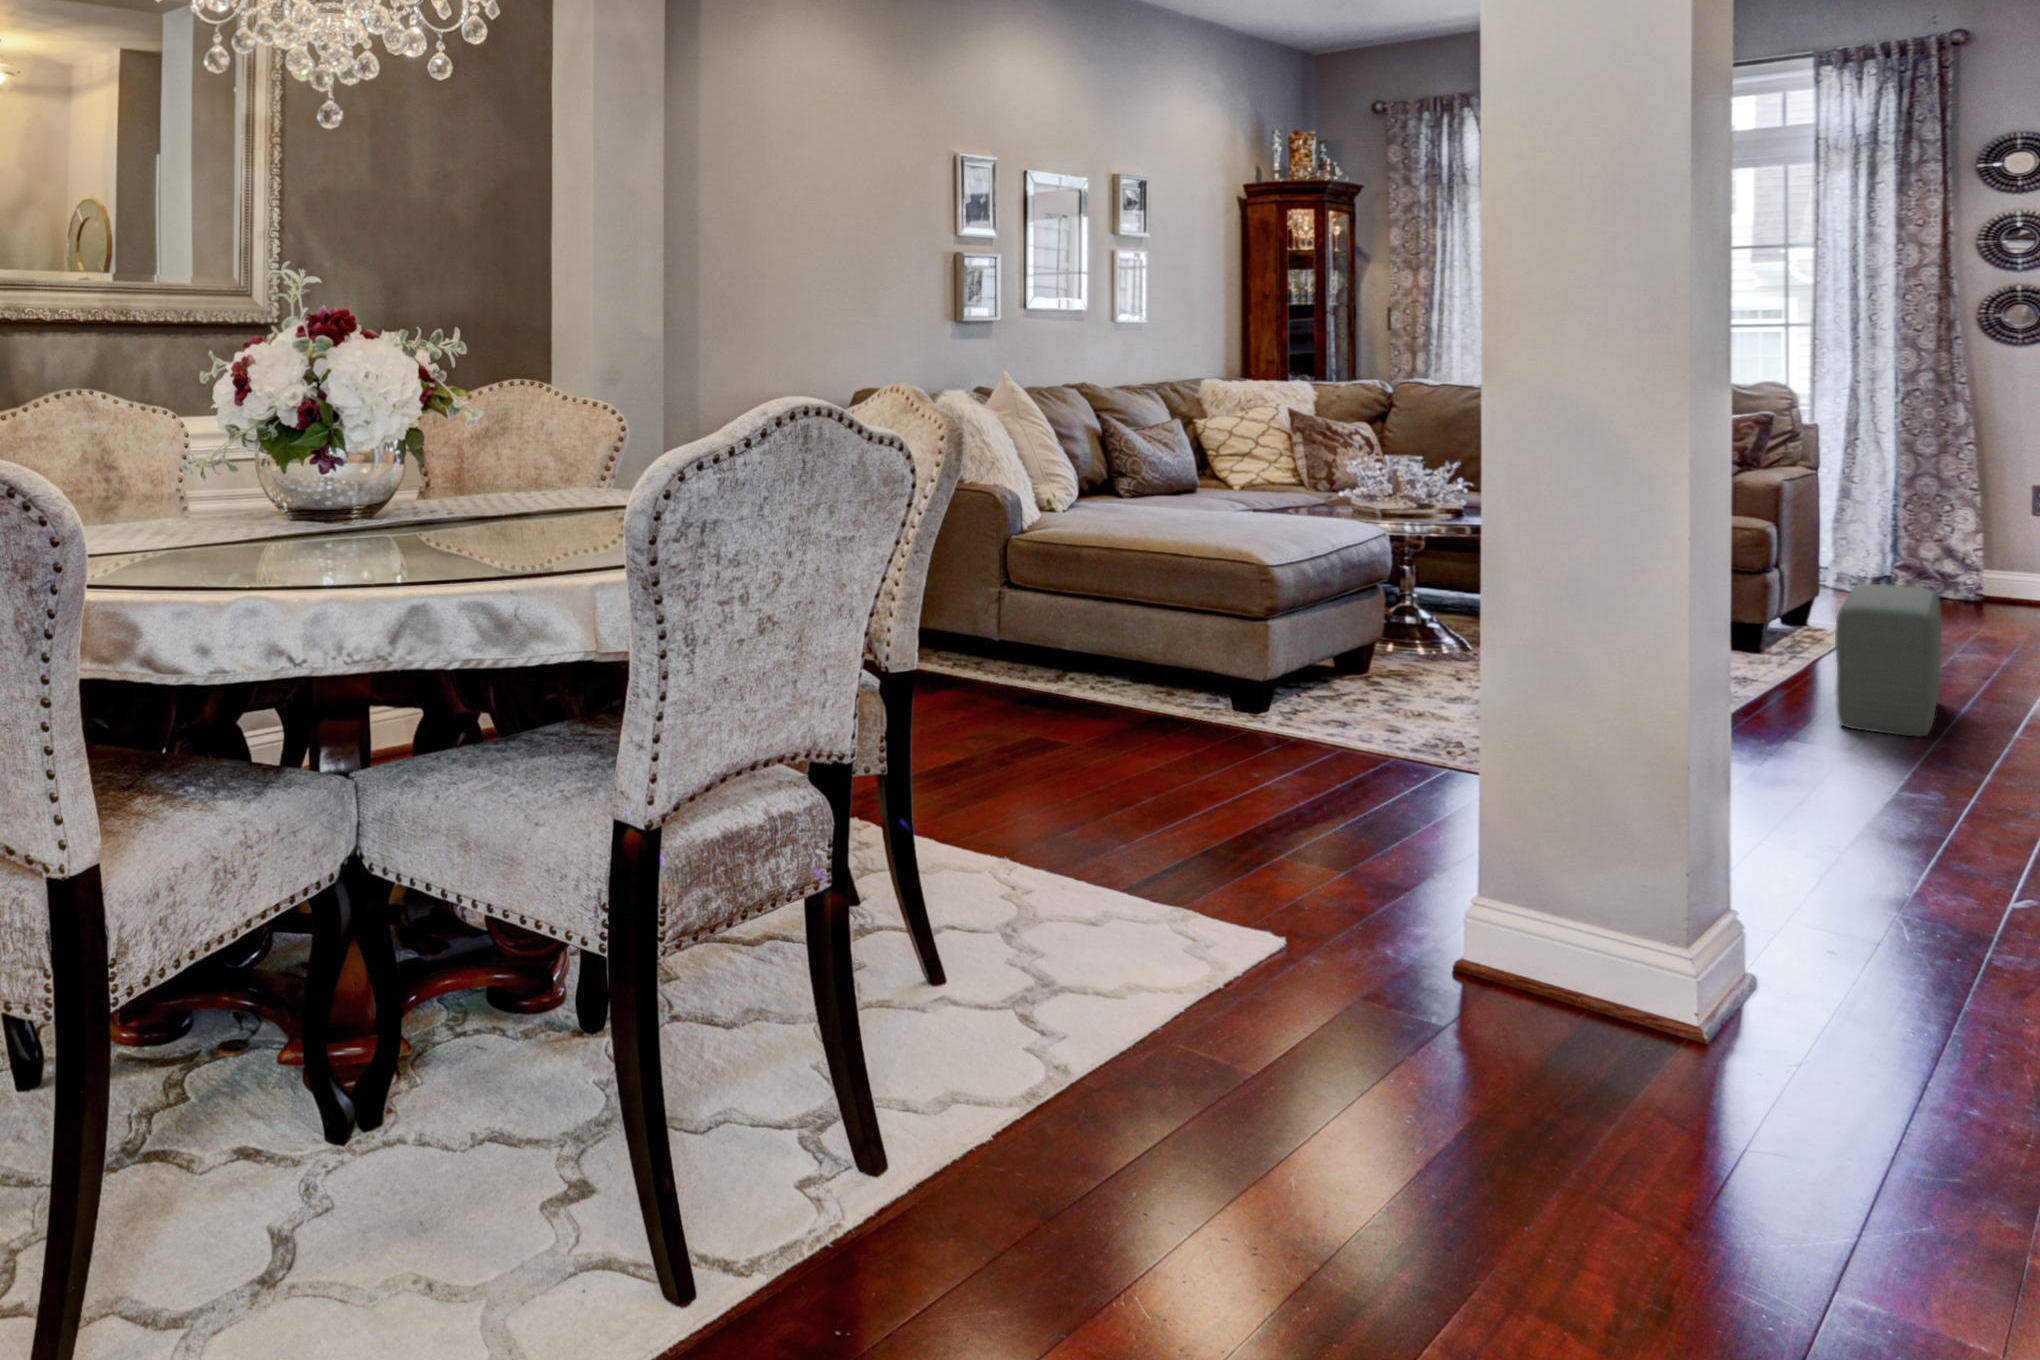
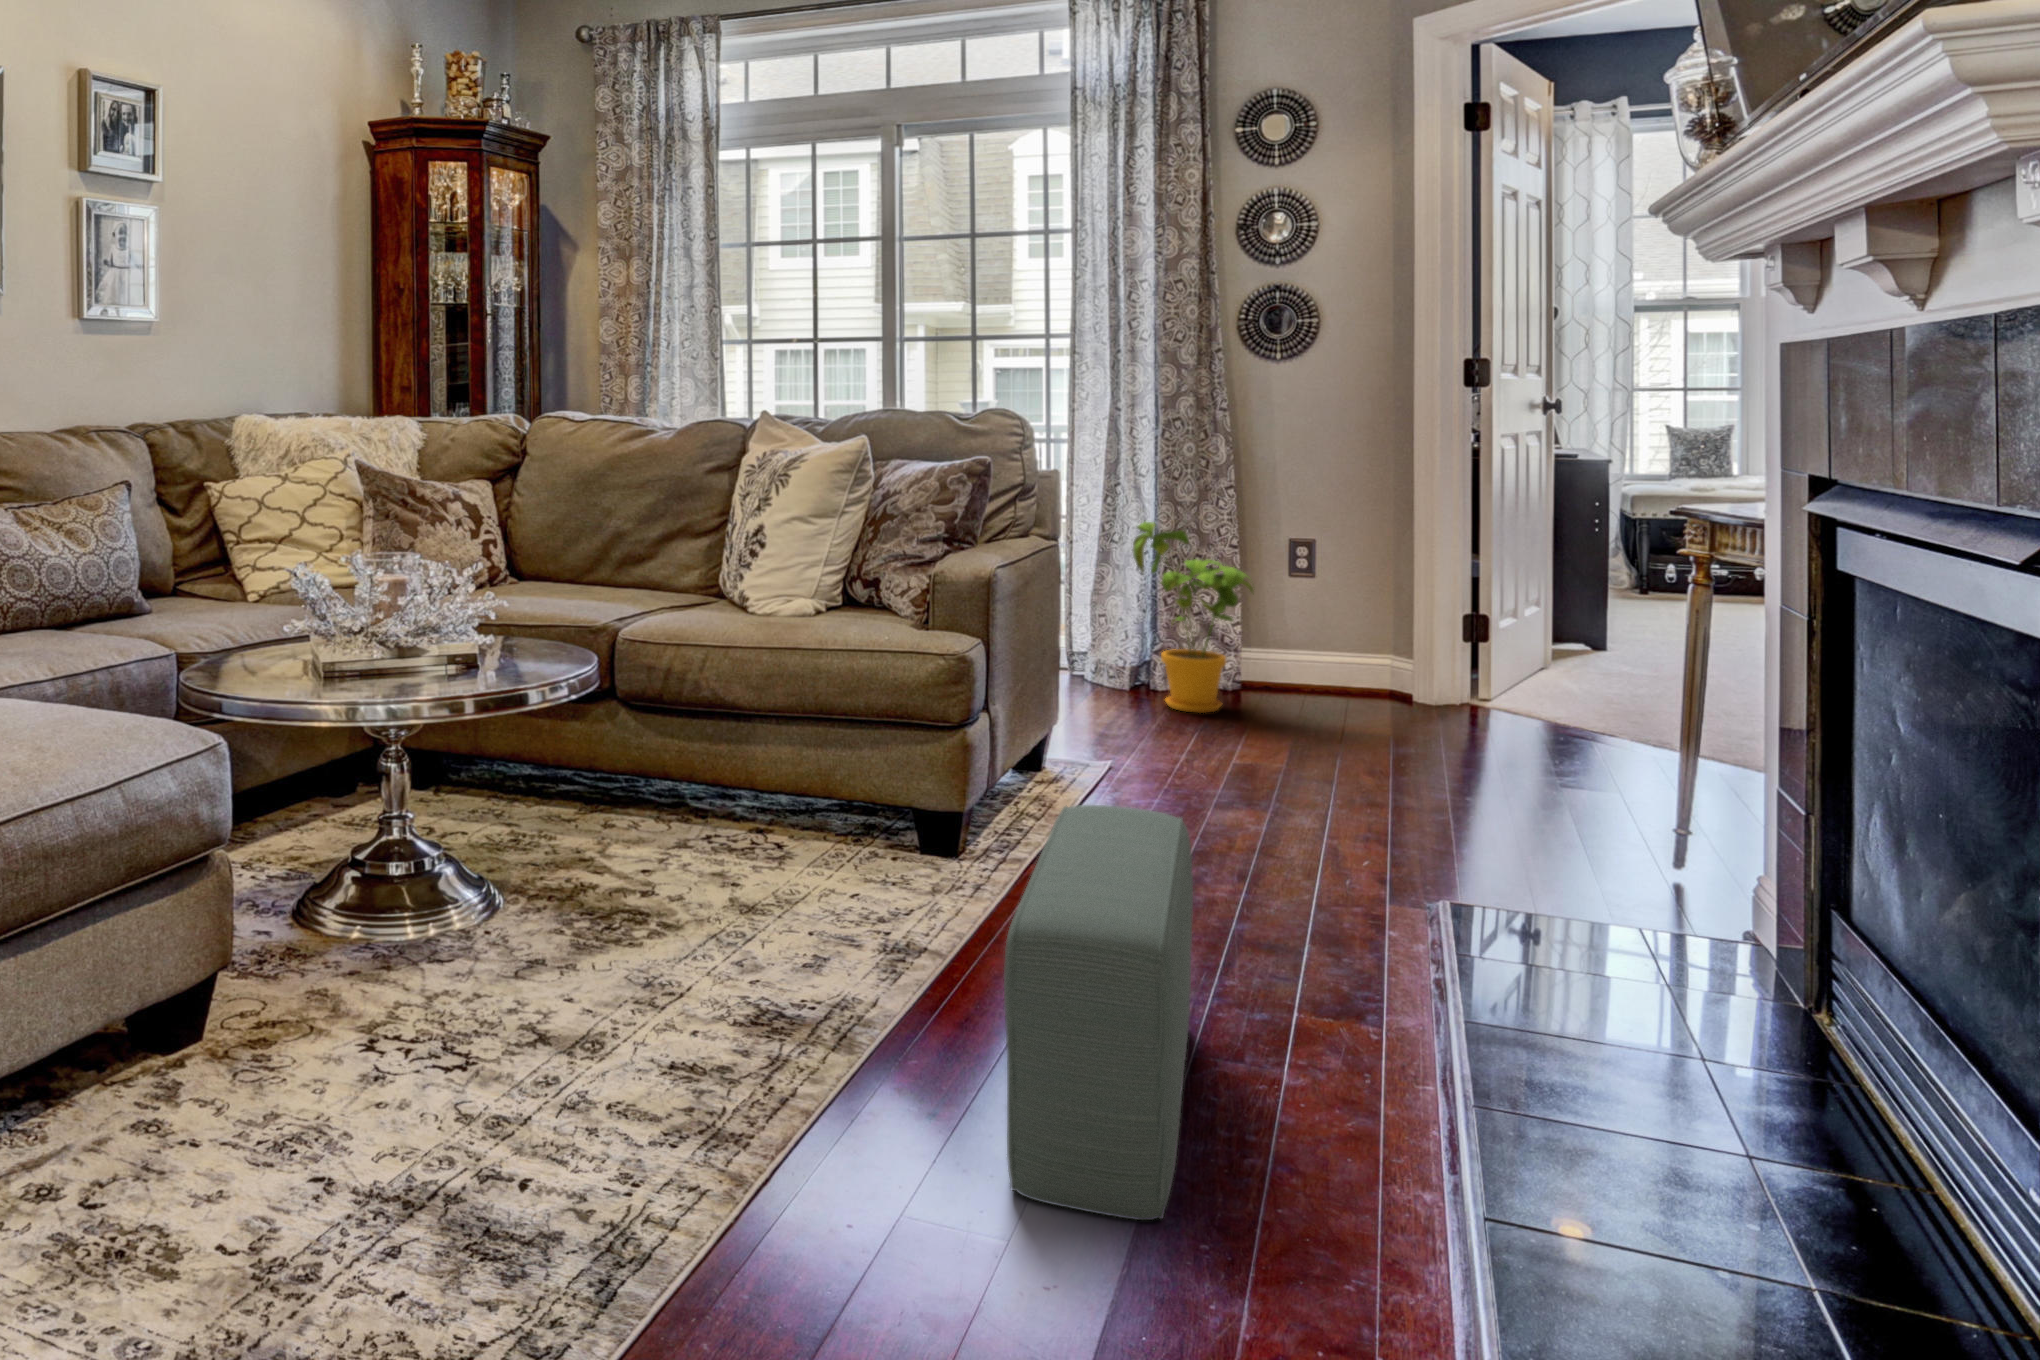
house plant: none [1877,464,1992,606] -> present [1133,522,1253,713]

